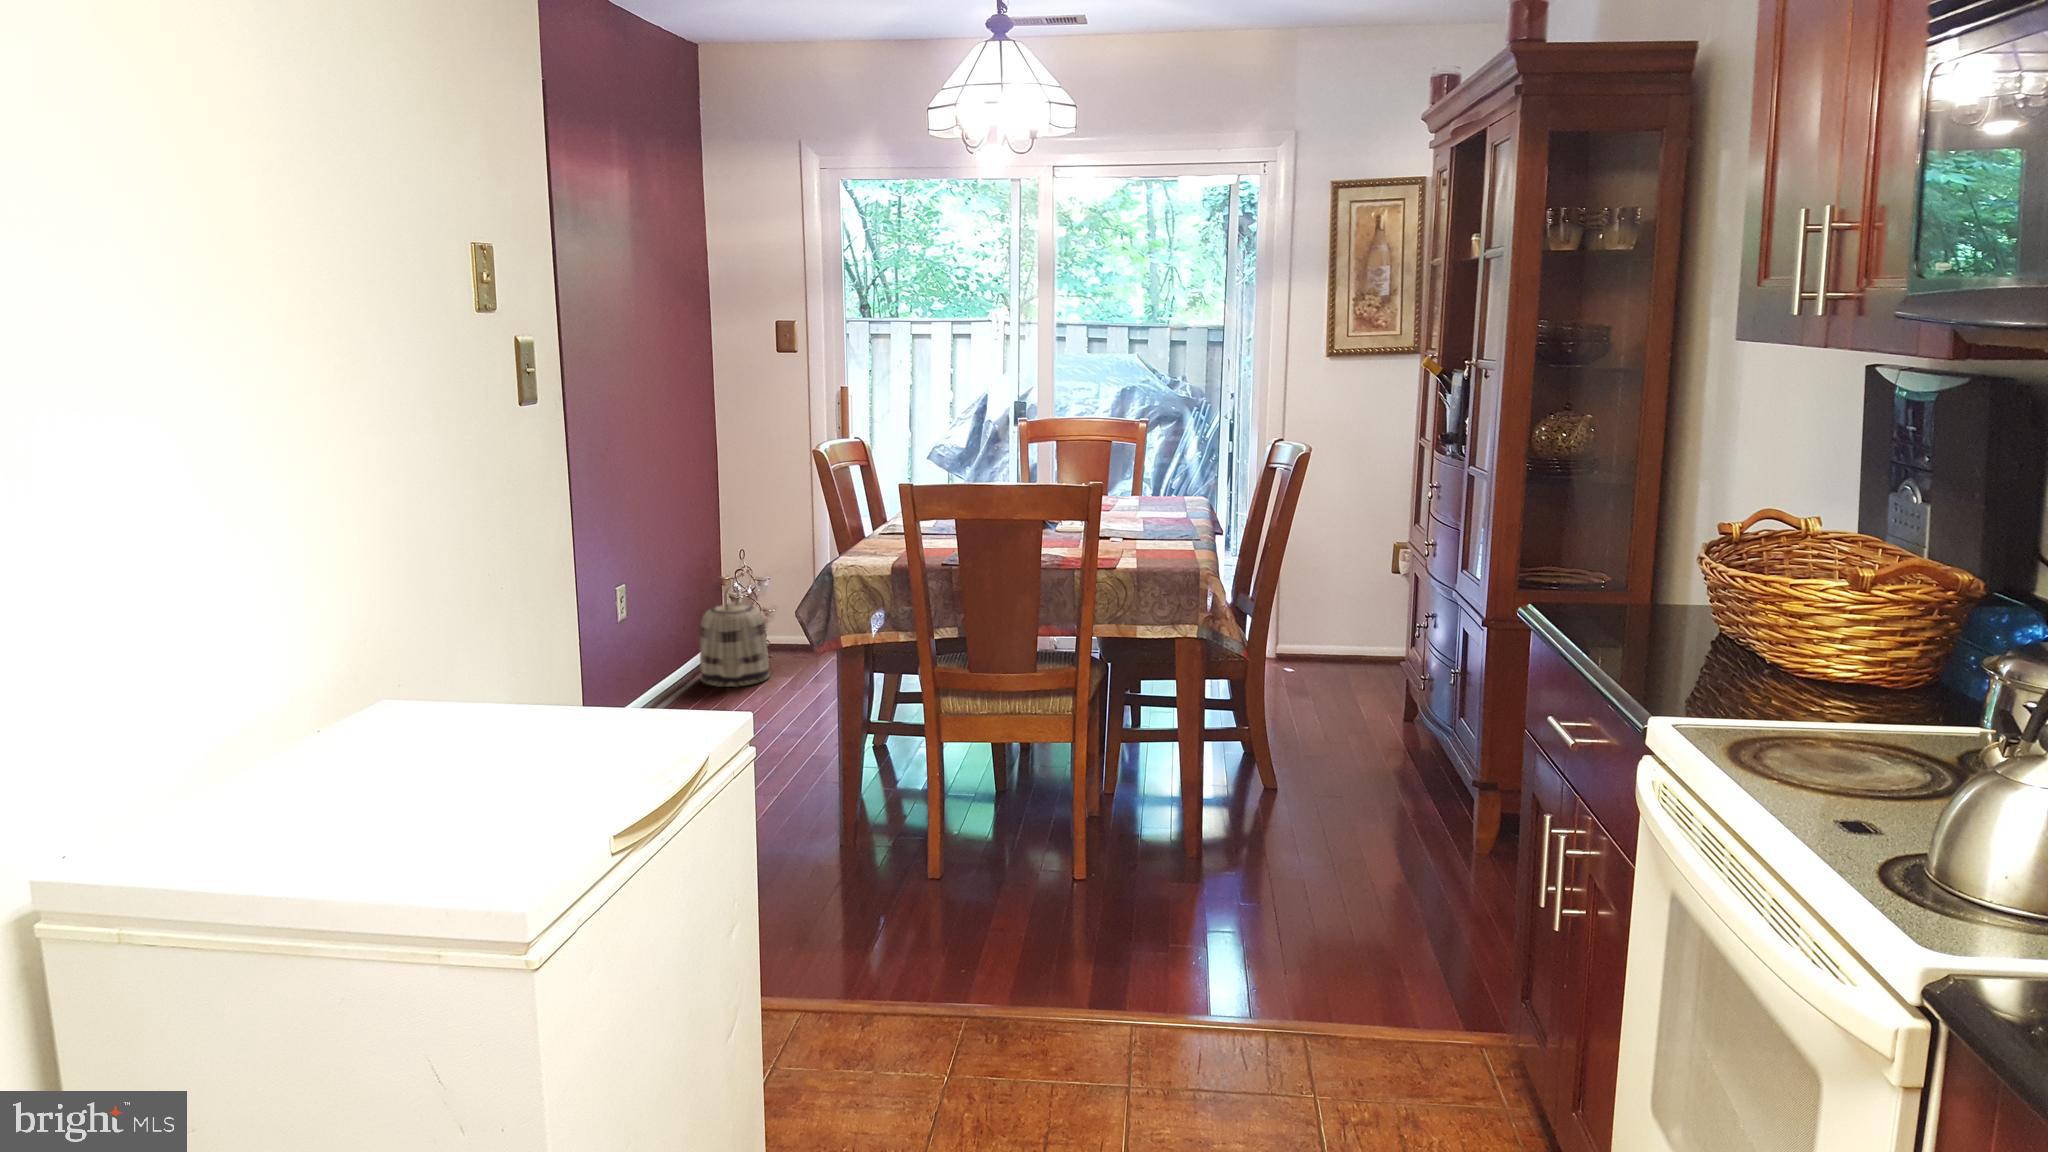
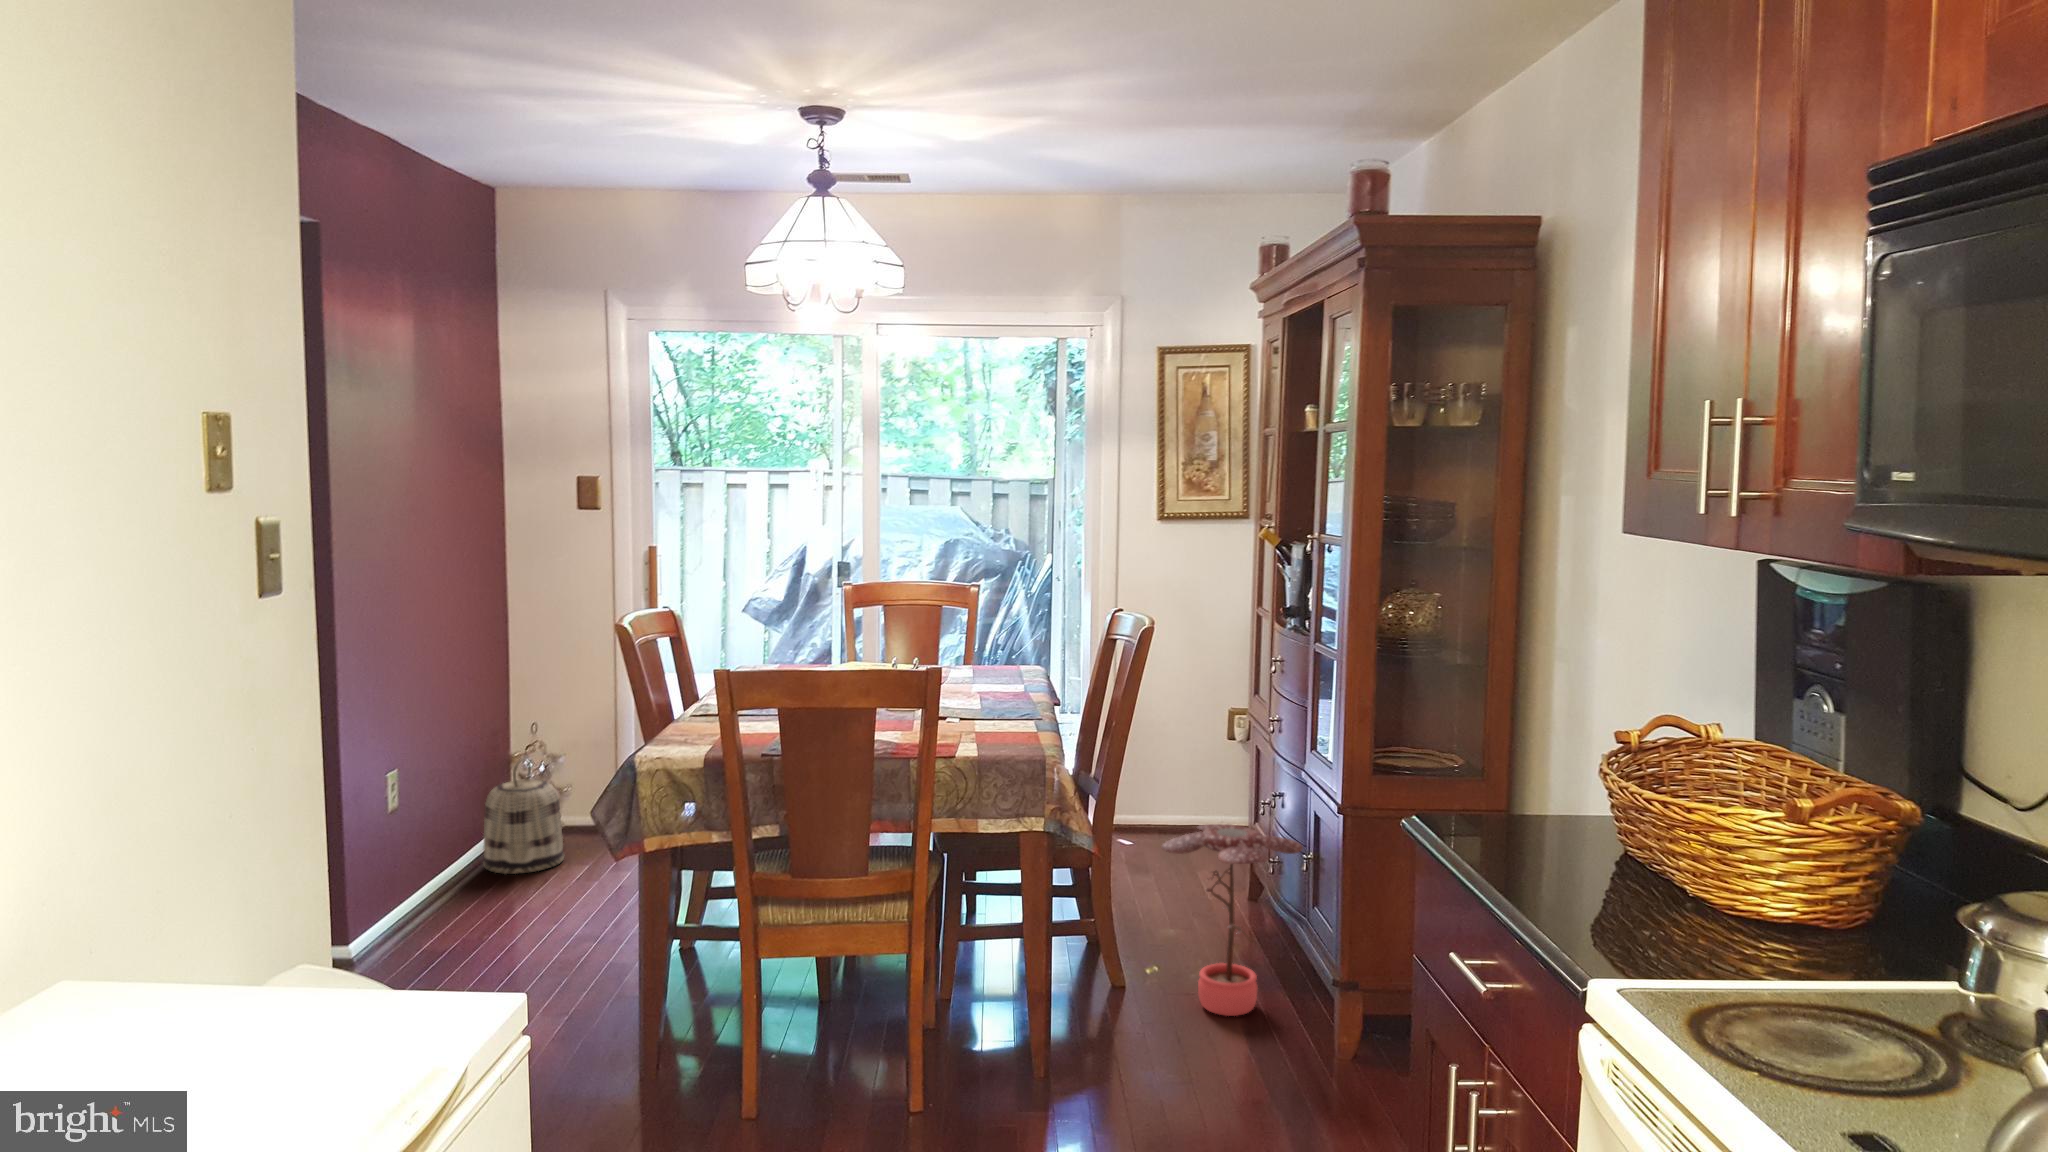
potted plant: none [1315,644,1453,819] -> present [1161,824,1303,1016]

